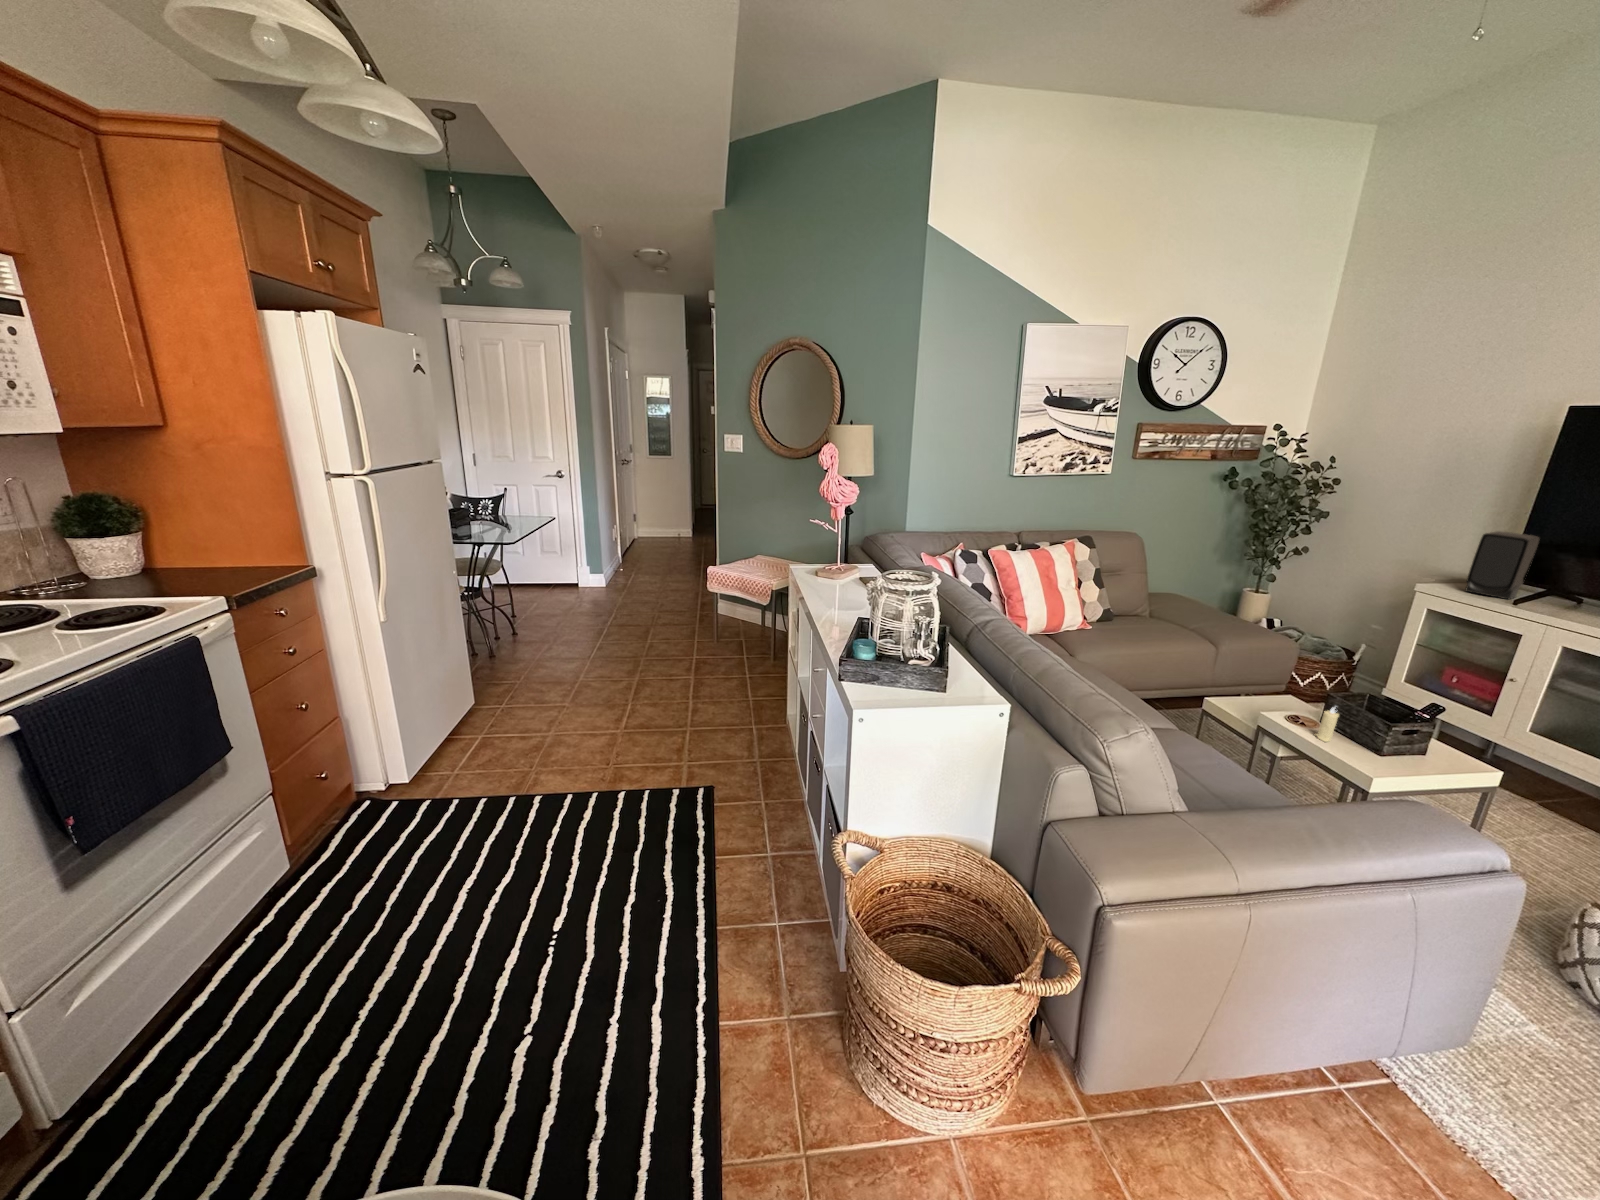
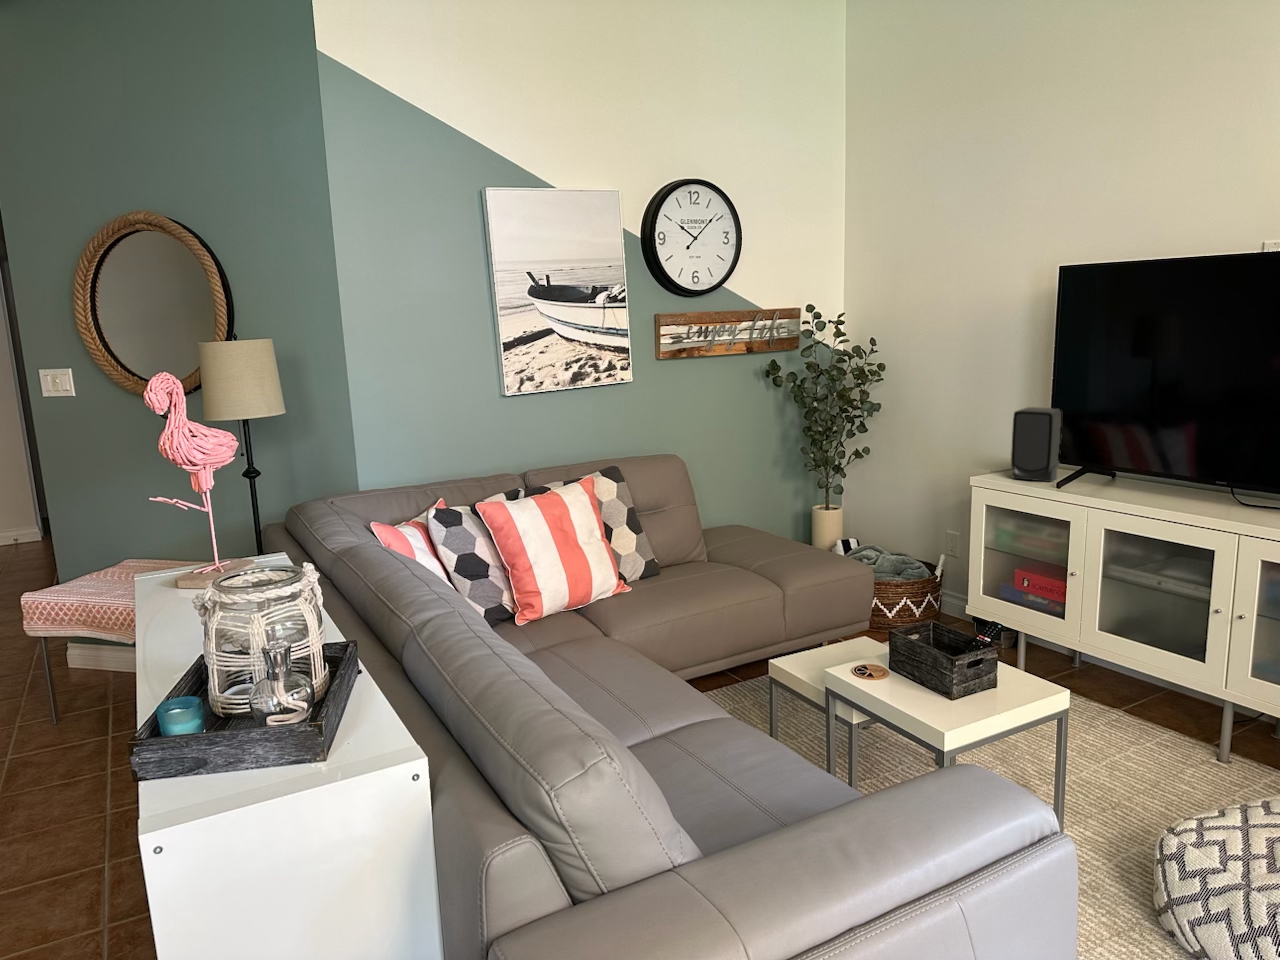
candle: present [1315,707,1339,742] -> none [886,645,905,693]

